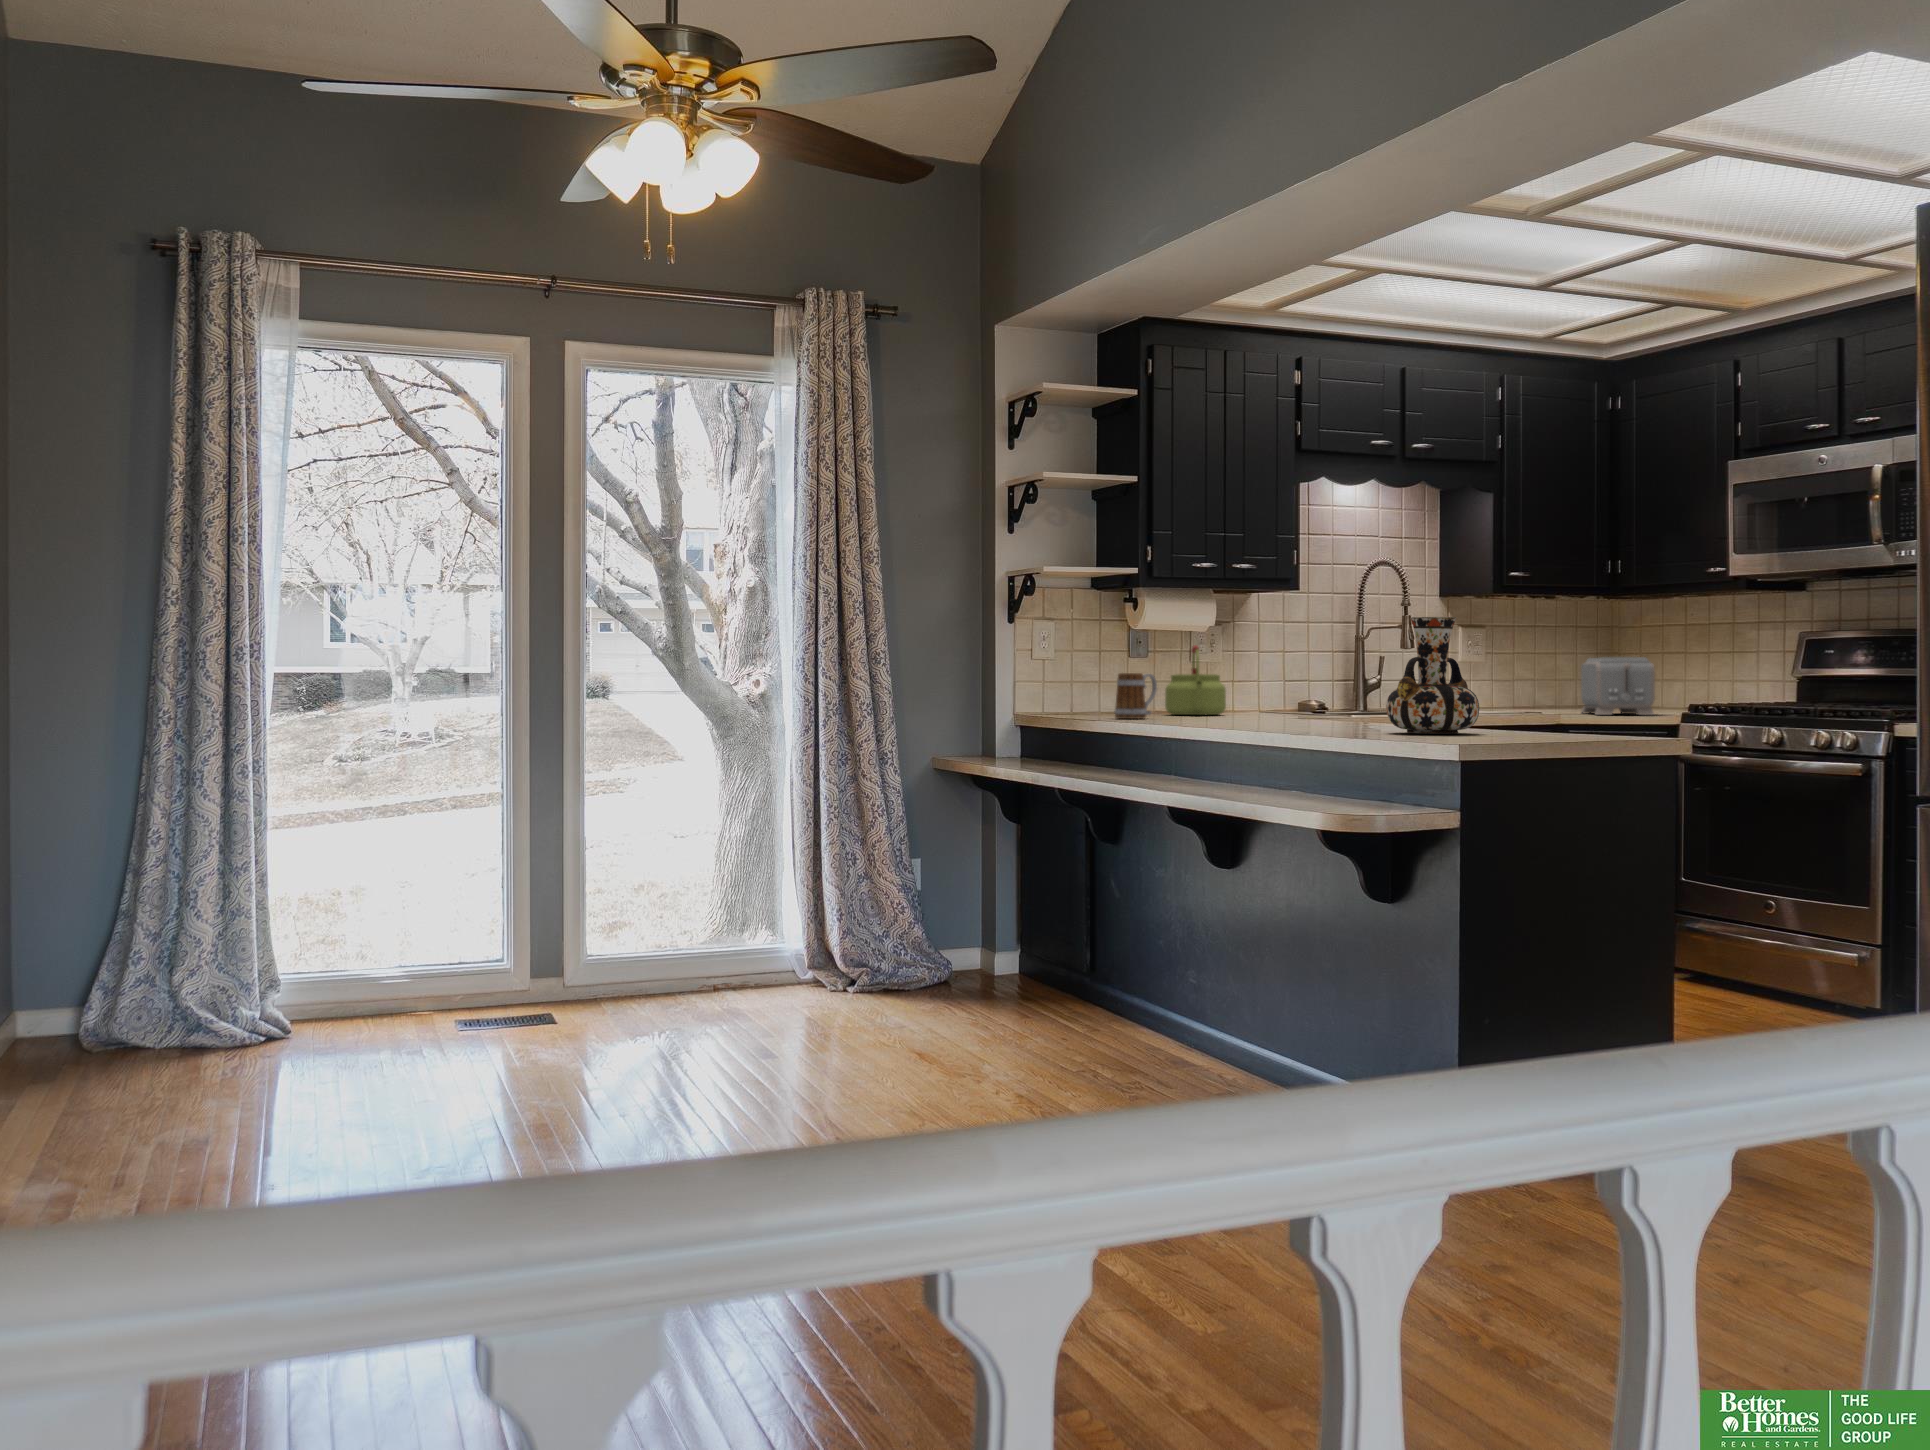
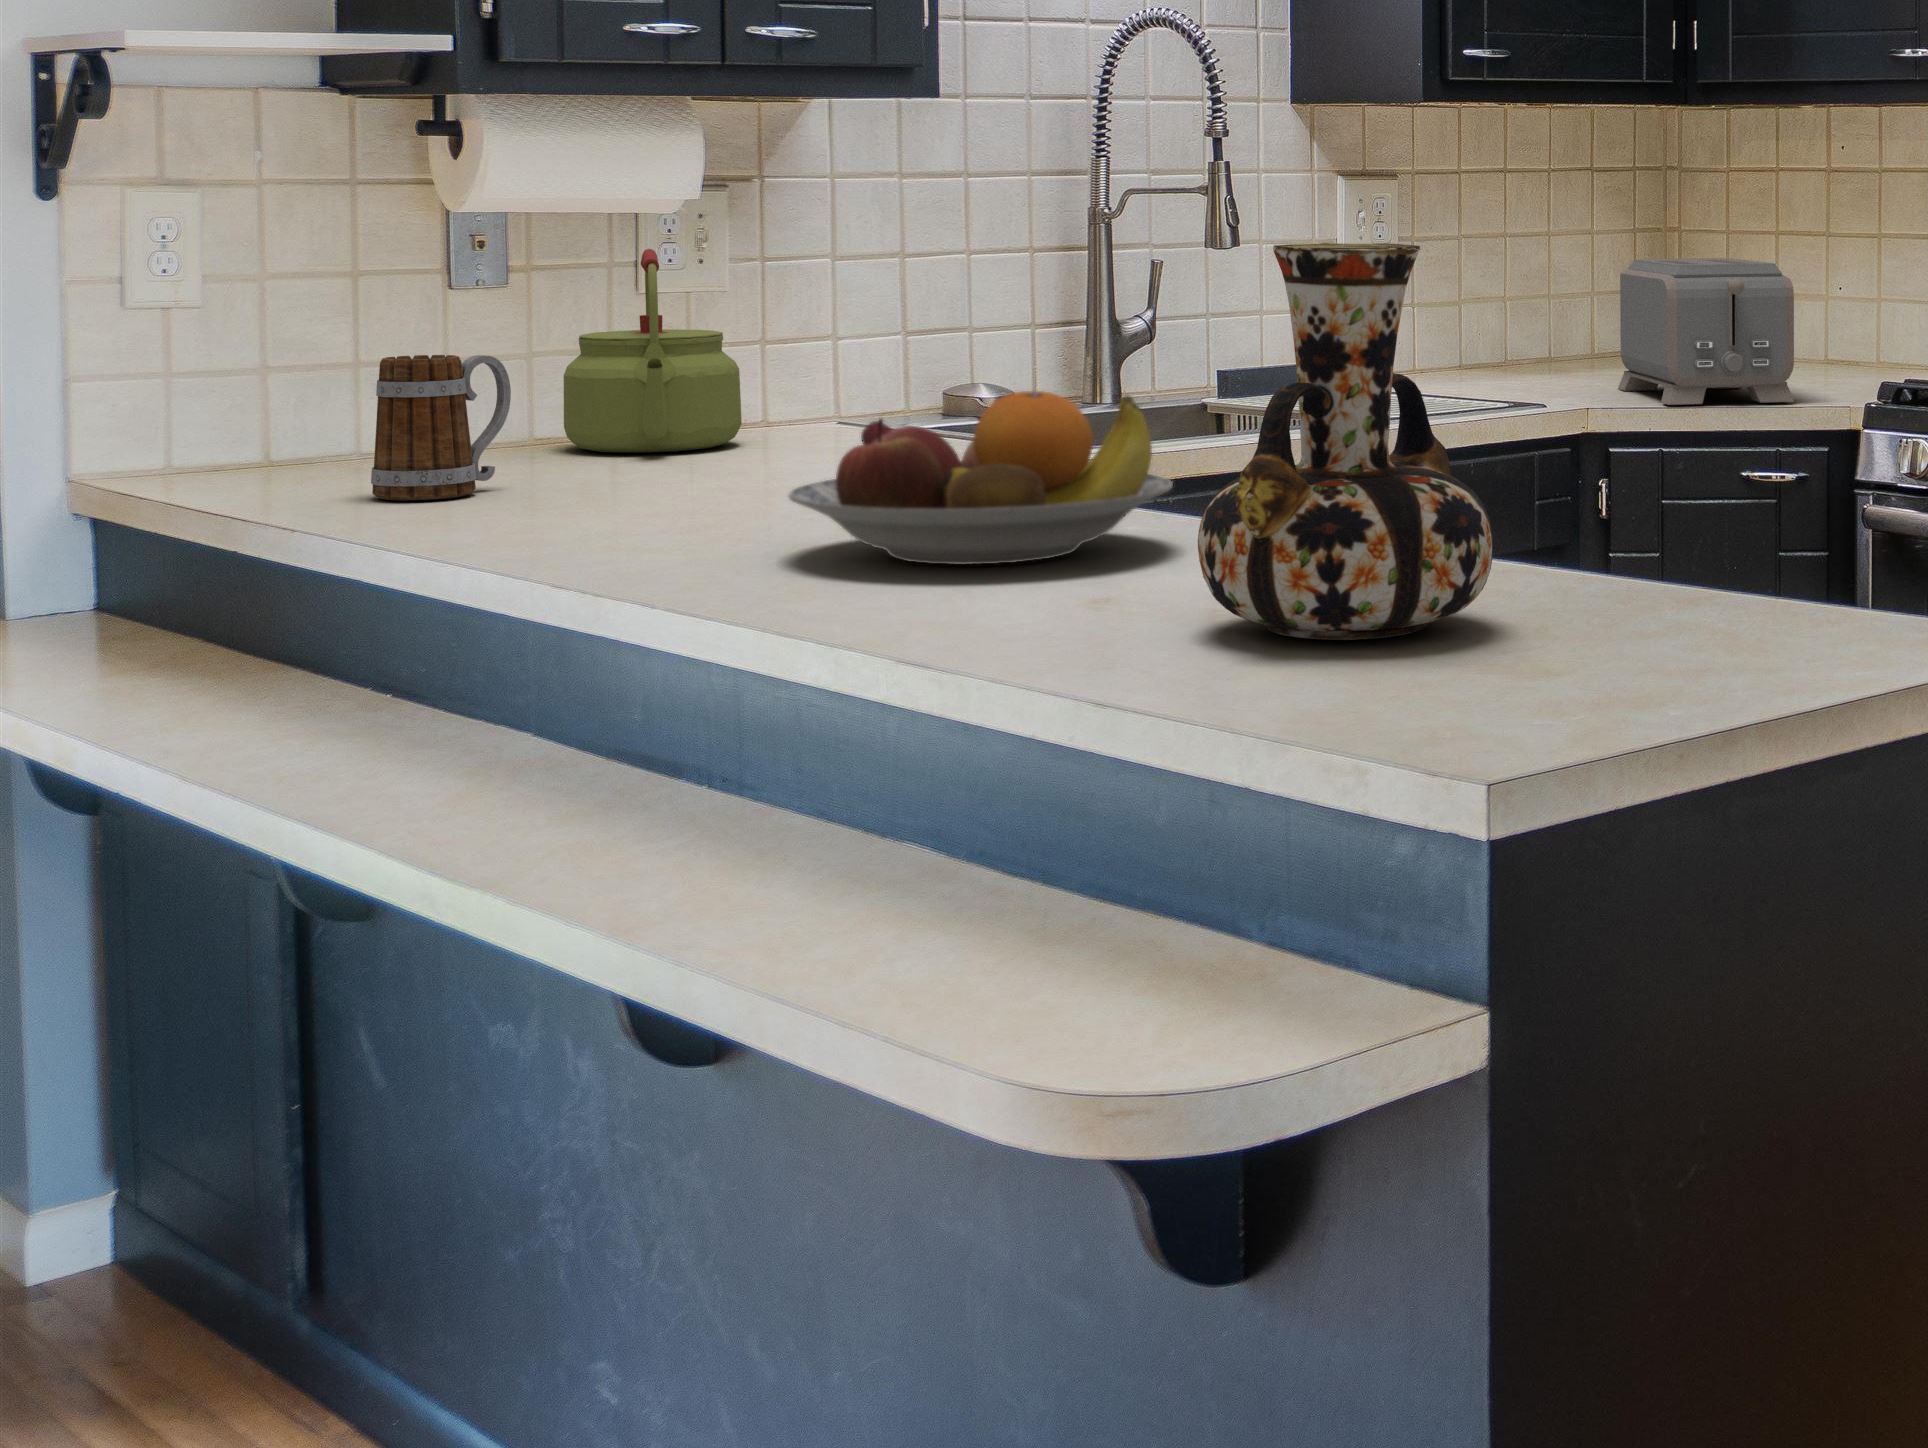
fruit bowl: none [1257,674,1381,726] -> present [789,391,1172,565]

